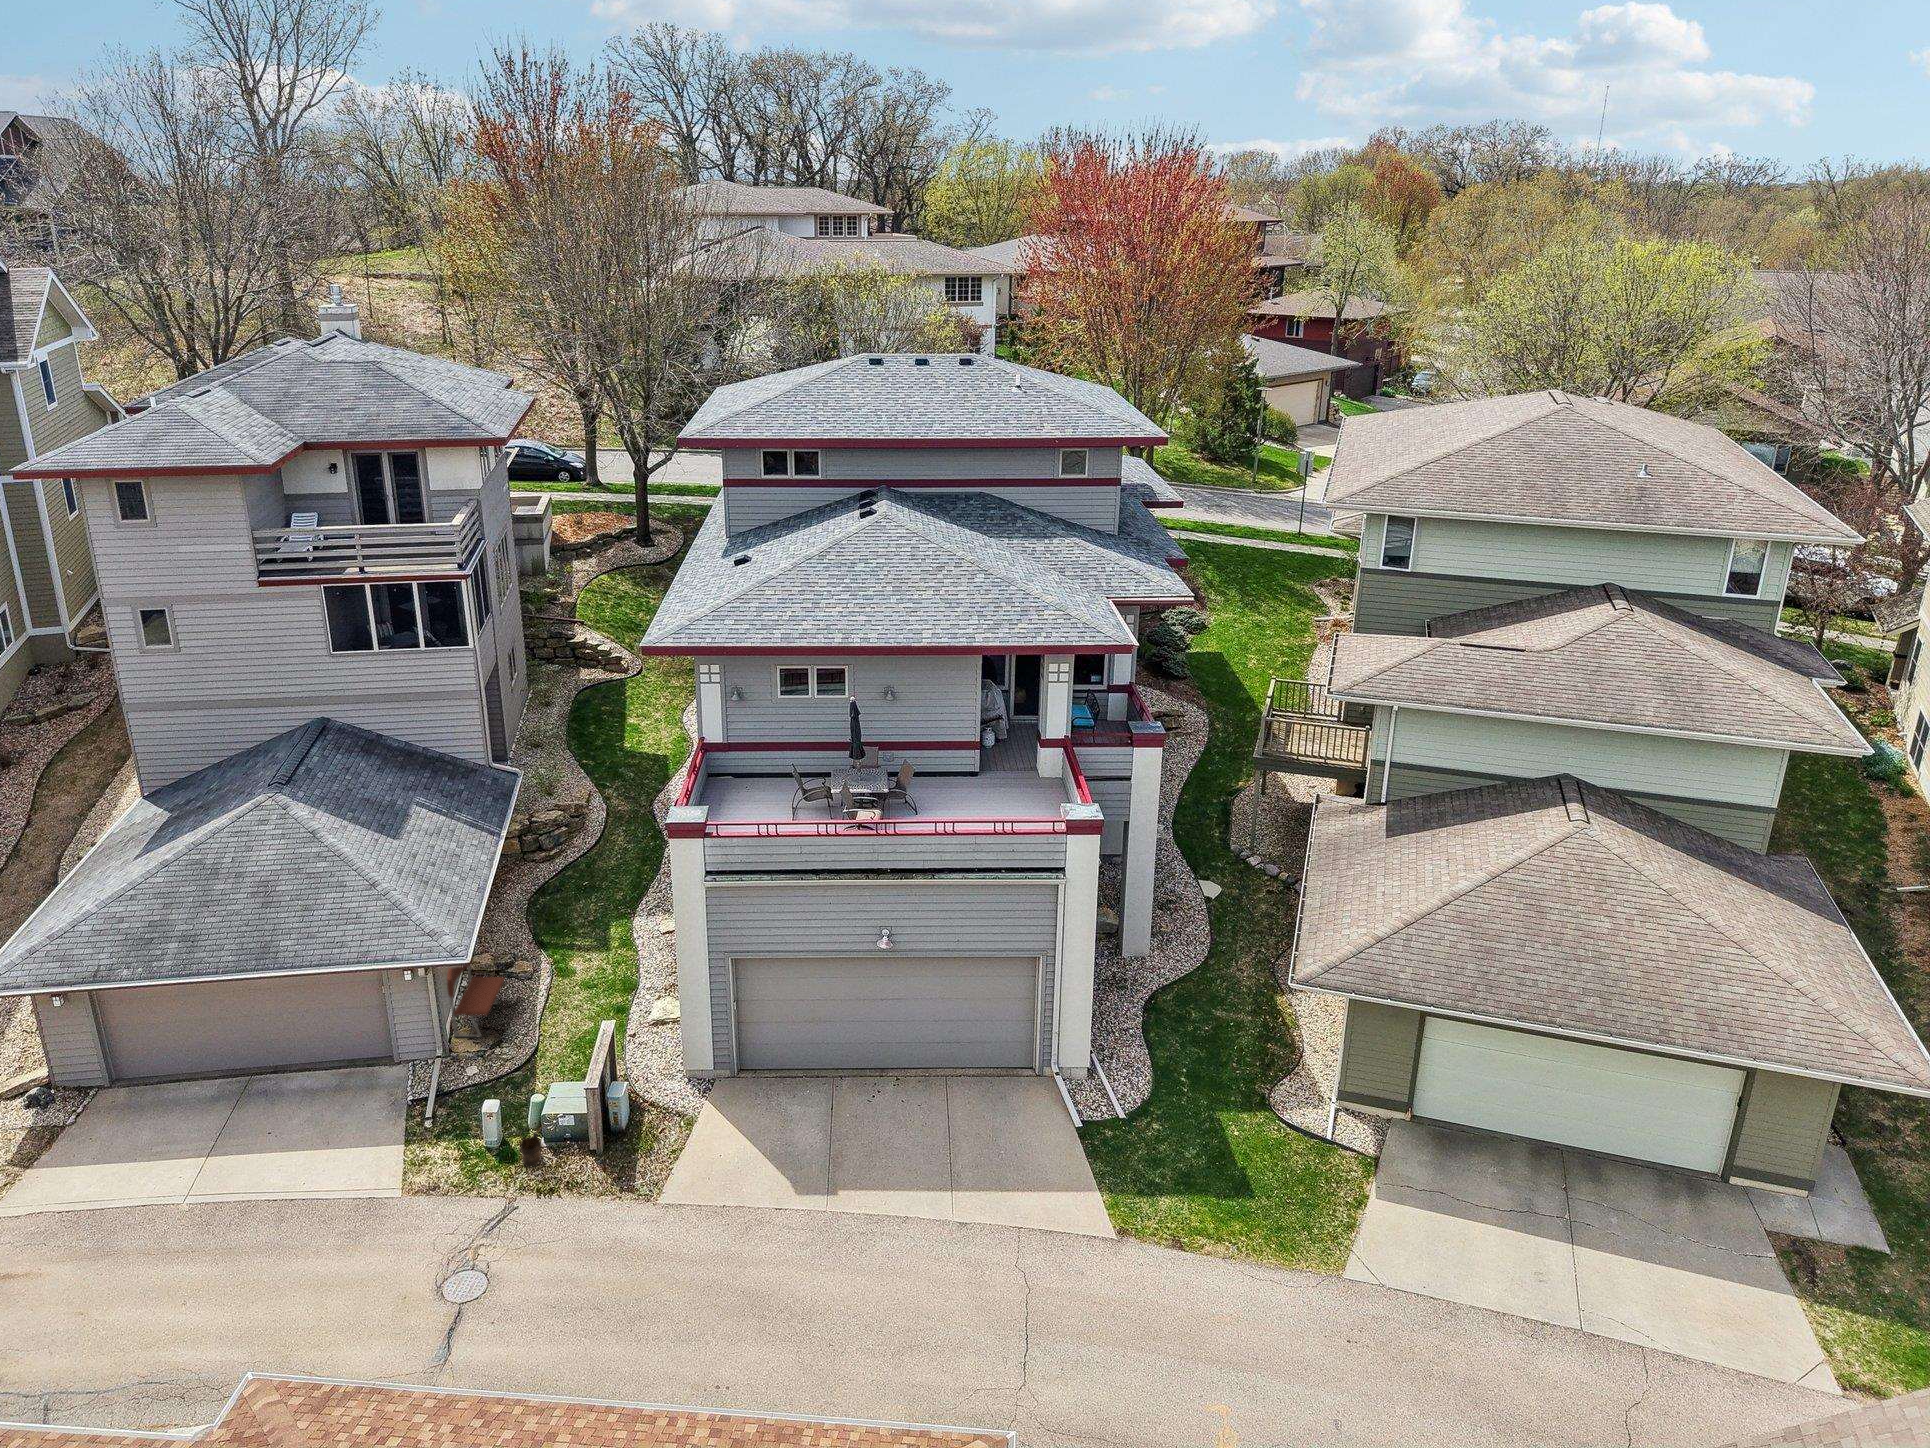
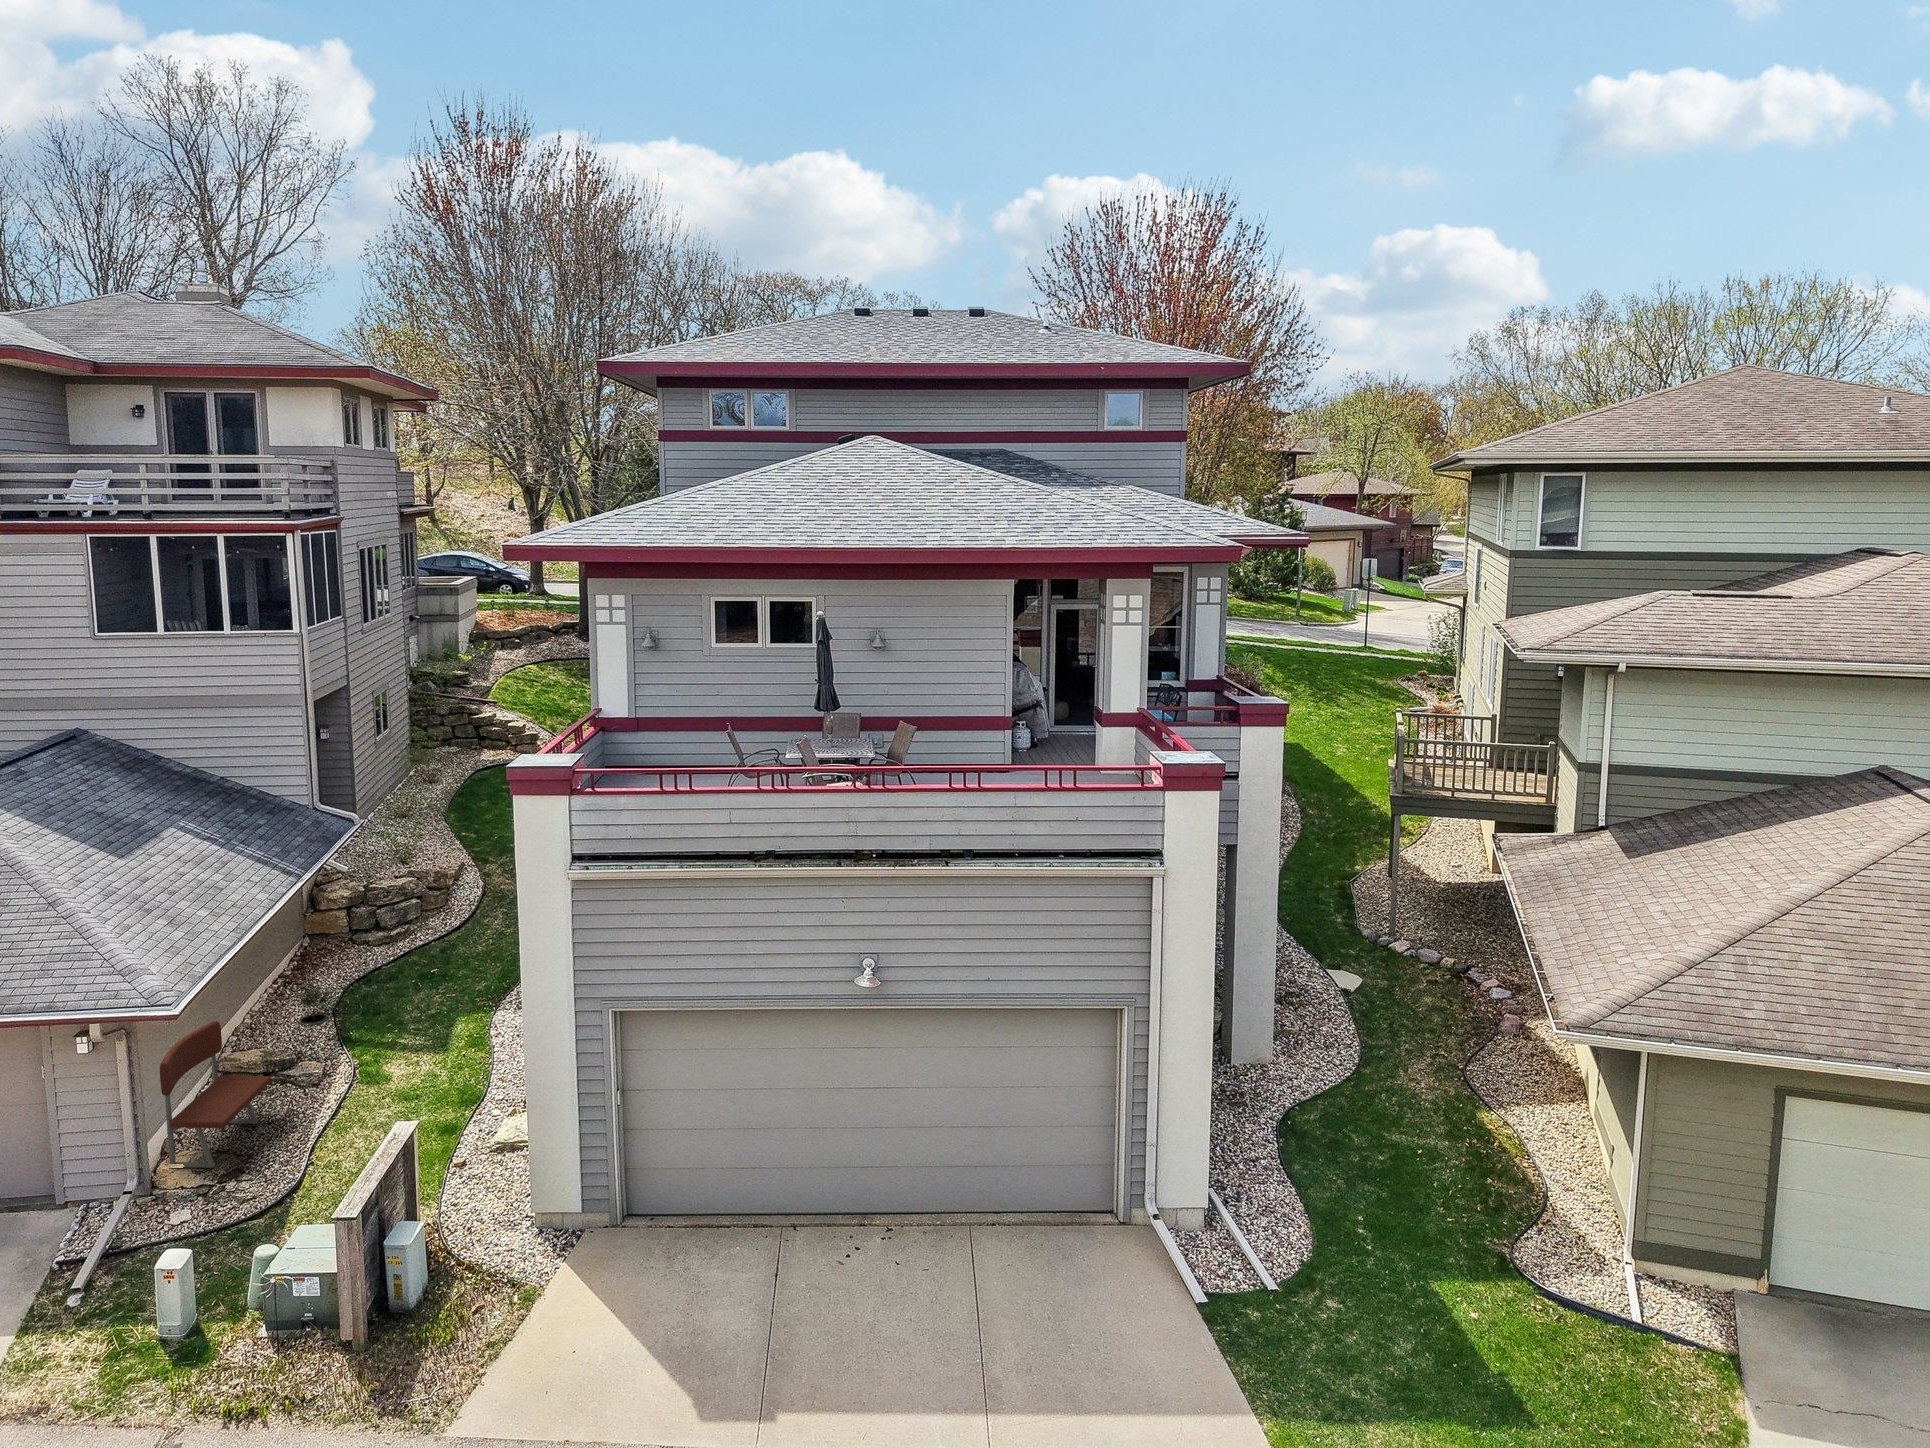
potted tree: none [497,894,520,926] -> present [299,980,328,1025]
bucket: present [519,1131,542,1167] -> none [206,1289,261,1371]

